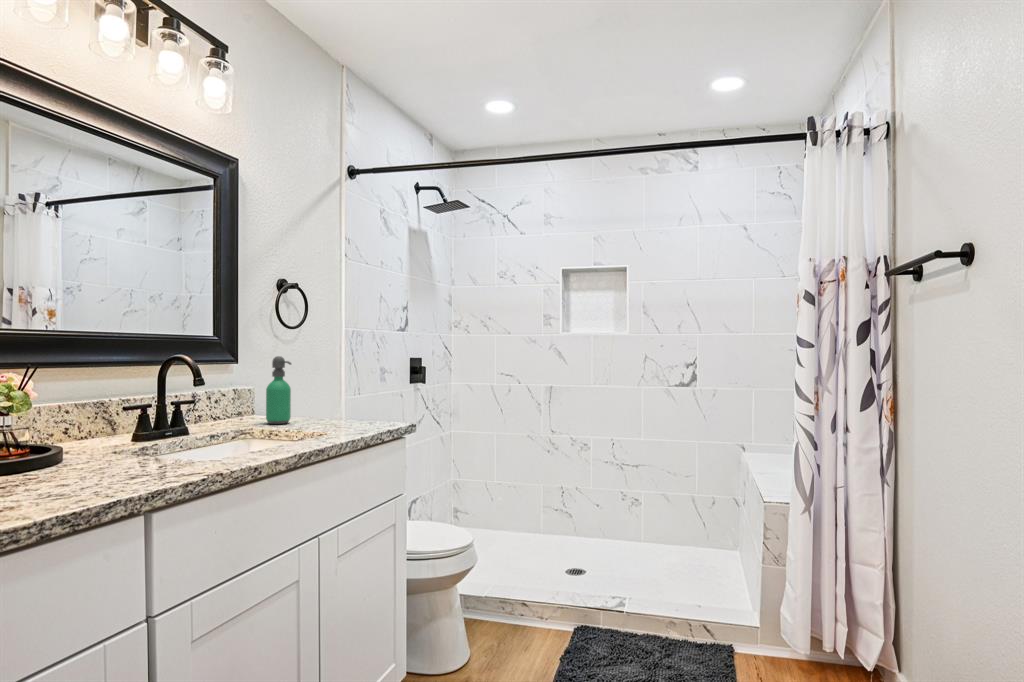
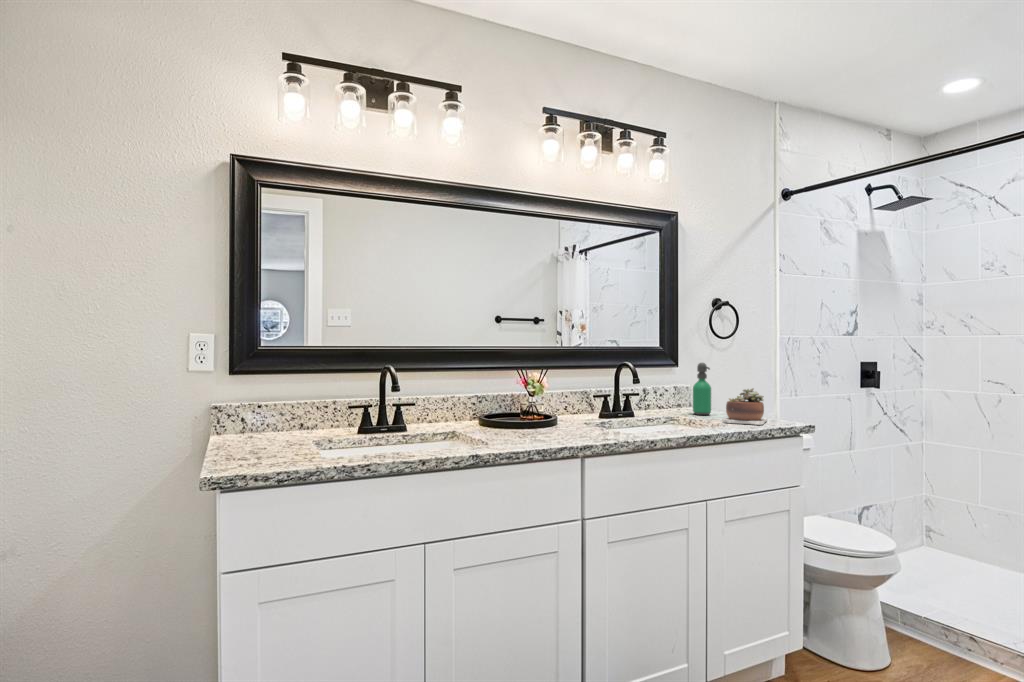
succulent plant: none [318,385,368,431] -> present [722,388,767,425]

